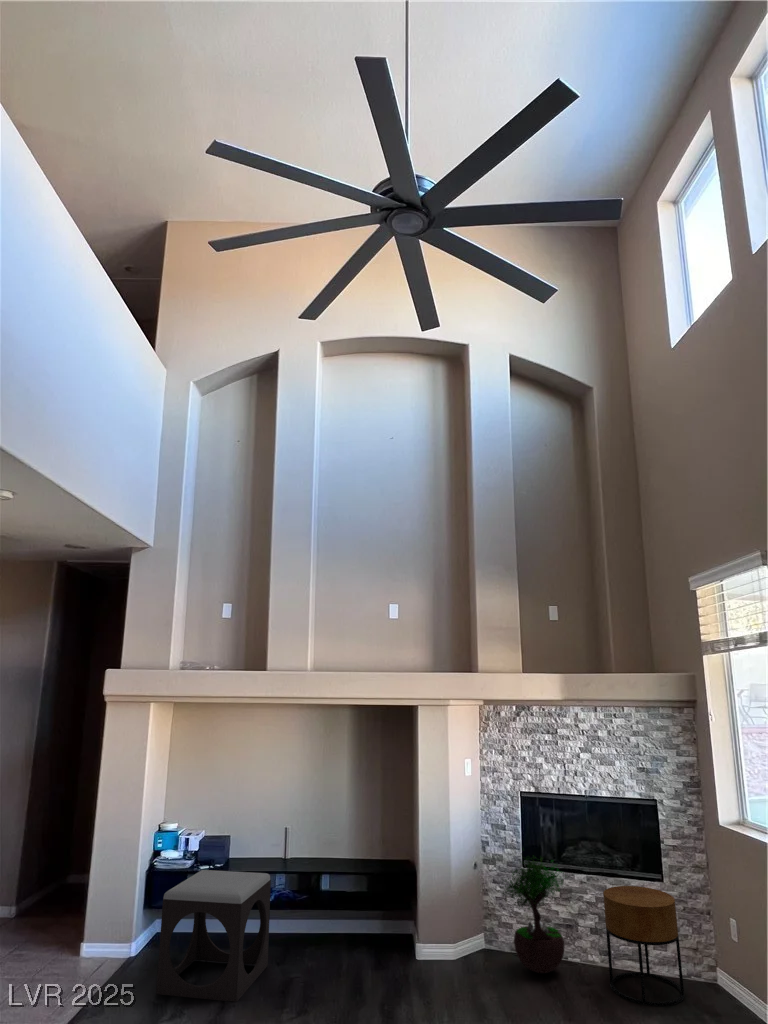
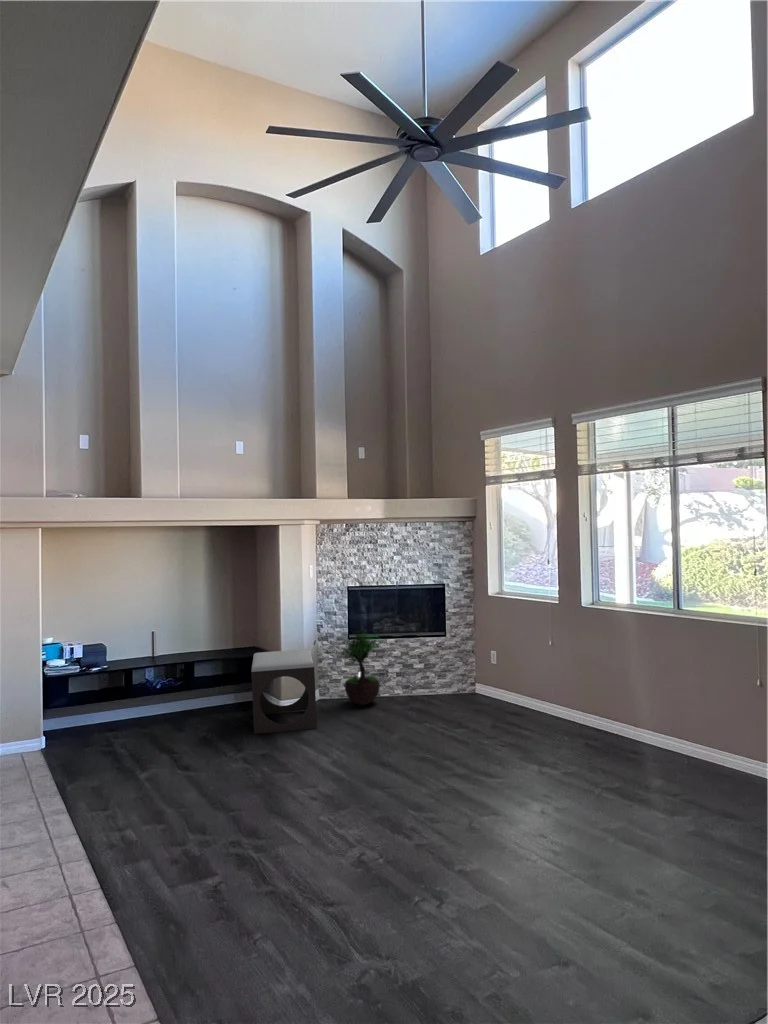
footstool: present [156,870,271,1002] -> present [251,649,317,734]
side table: present [603,886,684,1006] -> none [408,642,456,711]

